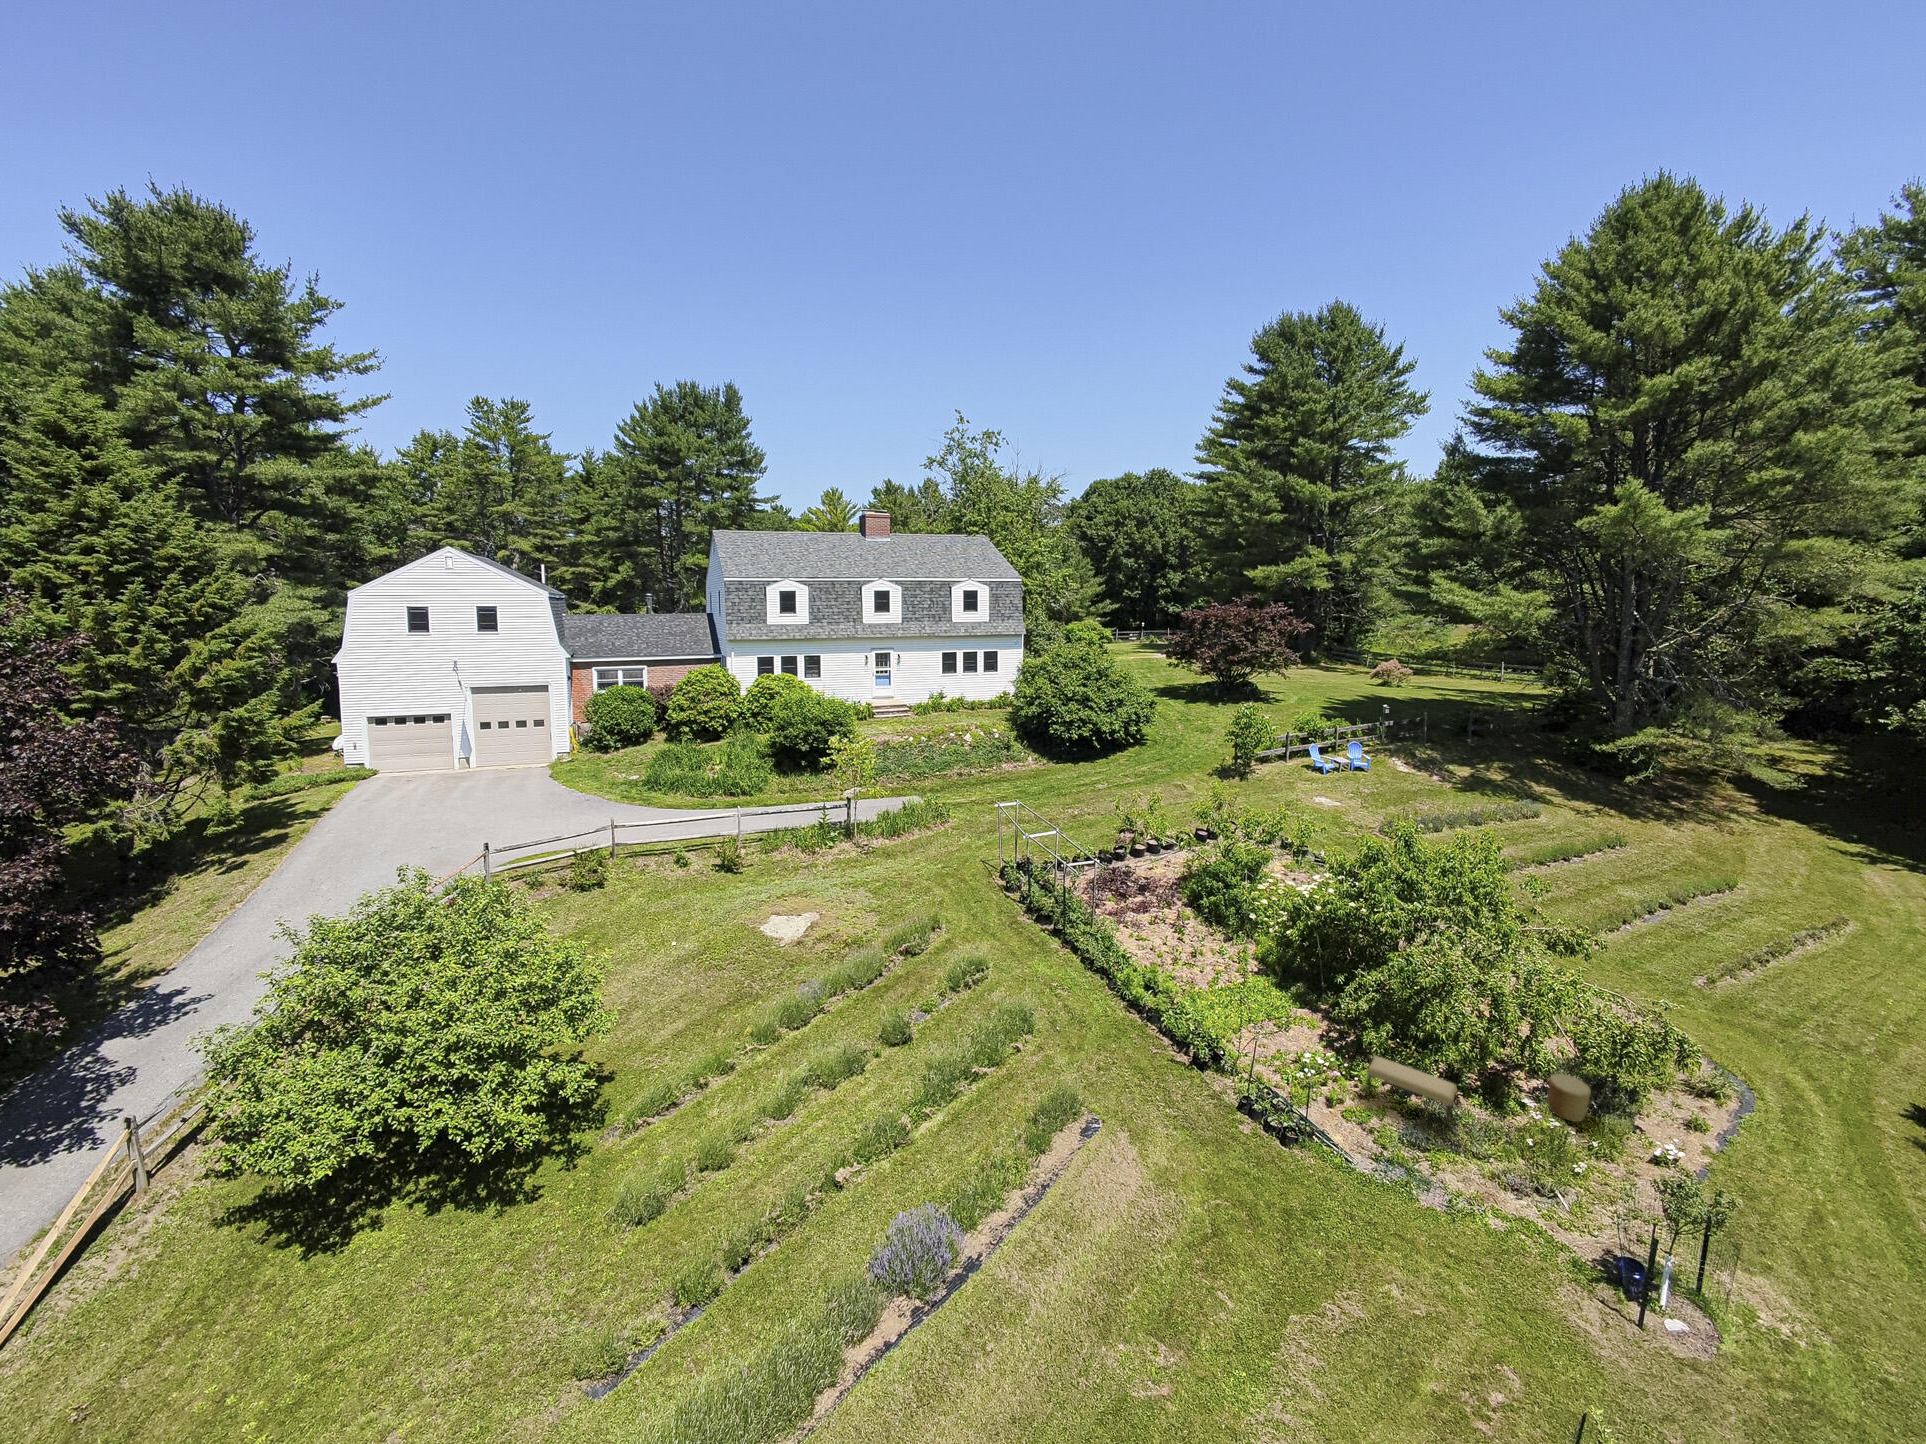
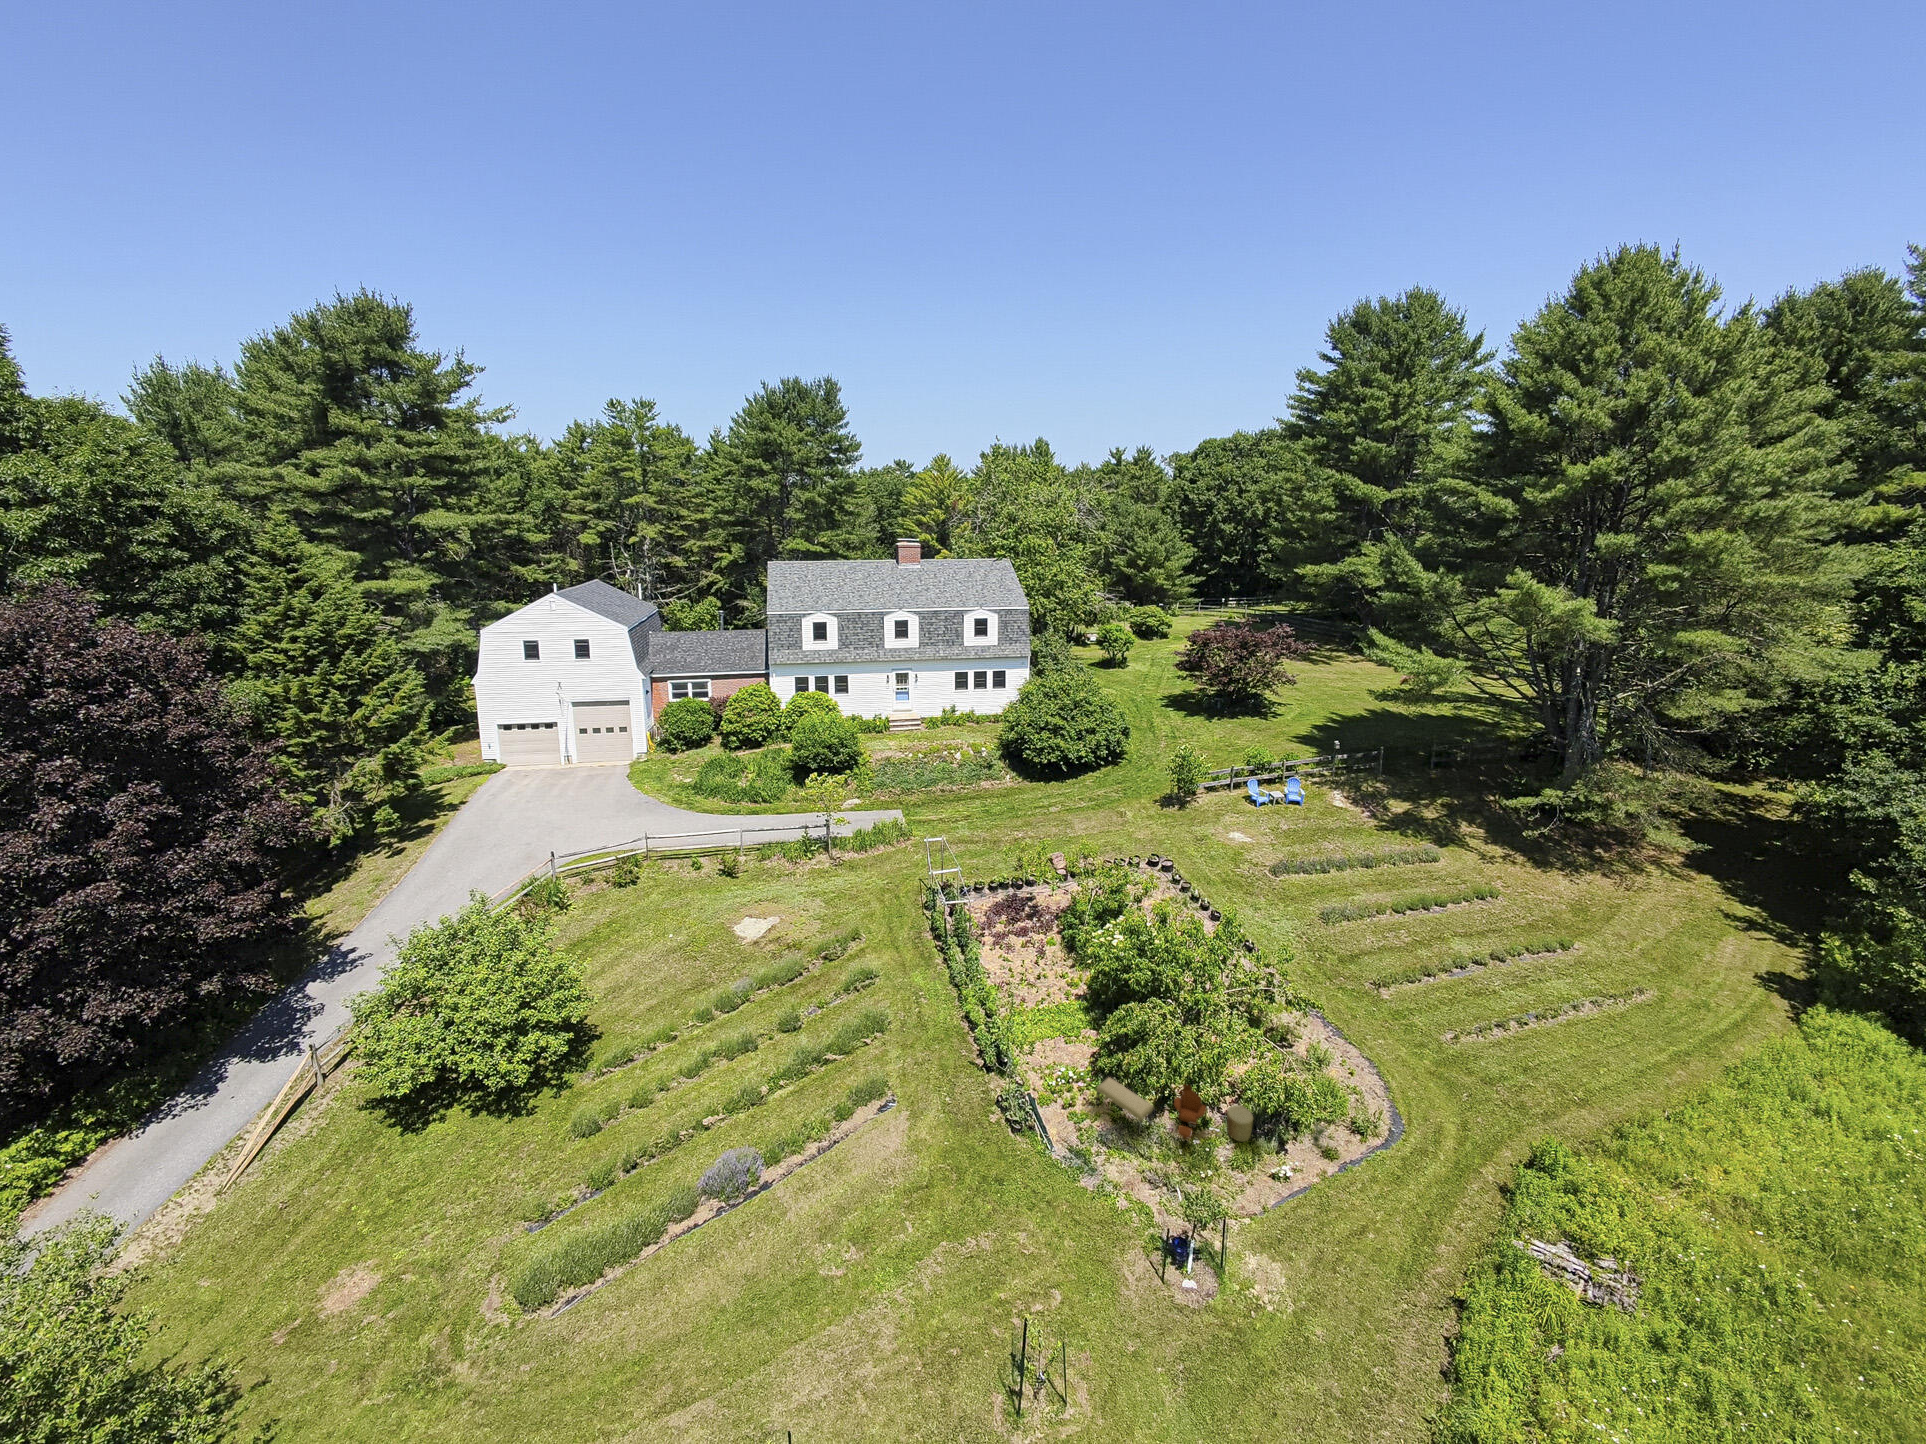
lounge chair: none [1475,1049,1525,1139] -> present [1174,1084,1206,1142]
potted plant: none [1648,1077,1692,1117] -> present [1307,1120,1327,1146]

